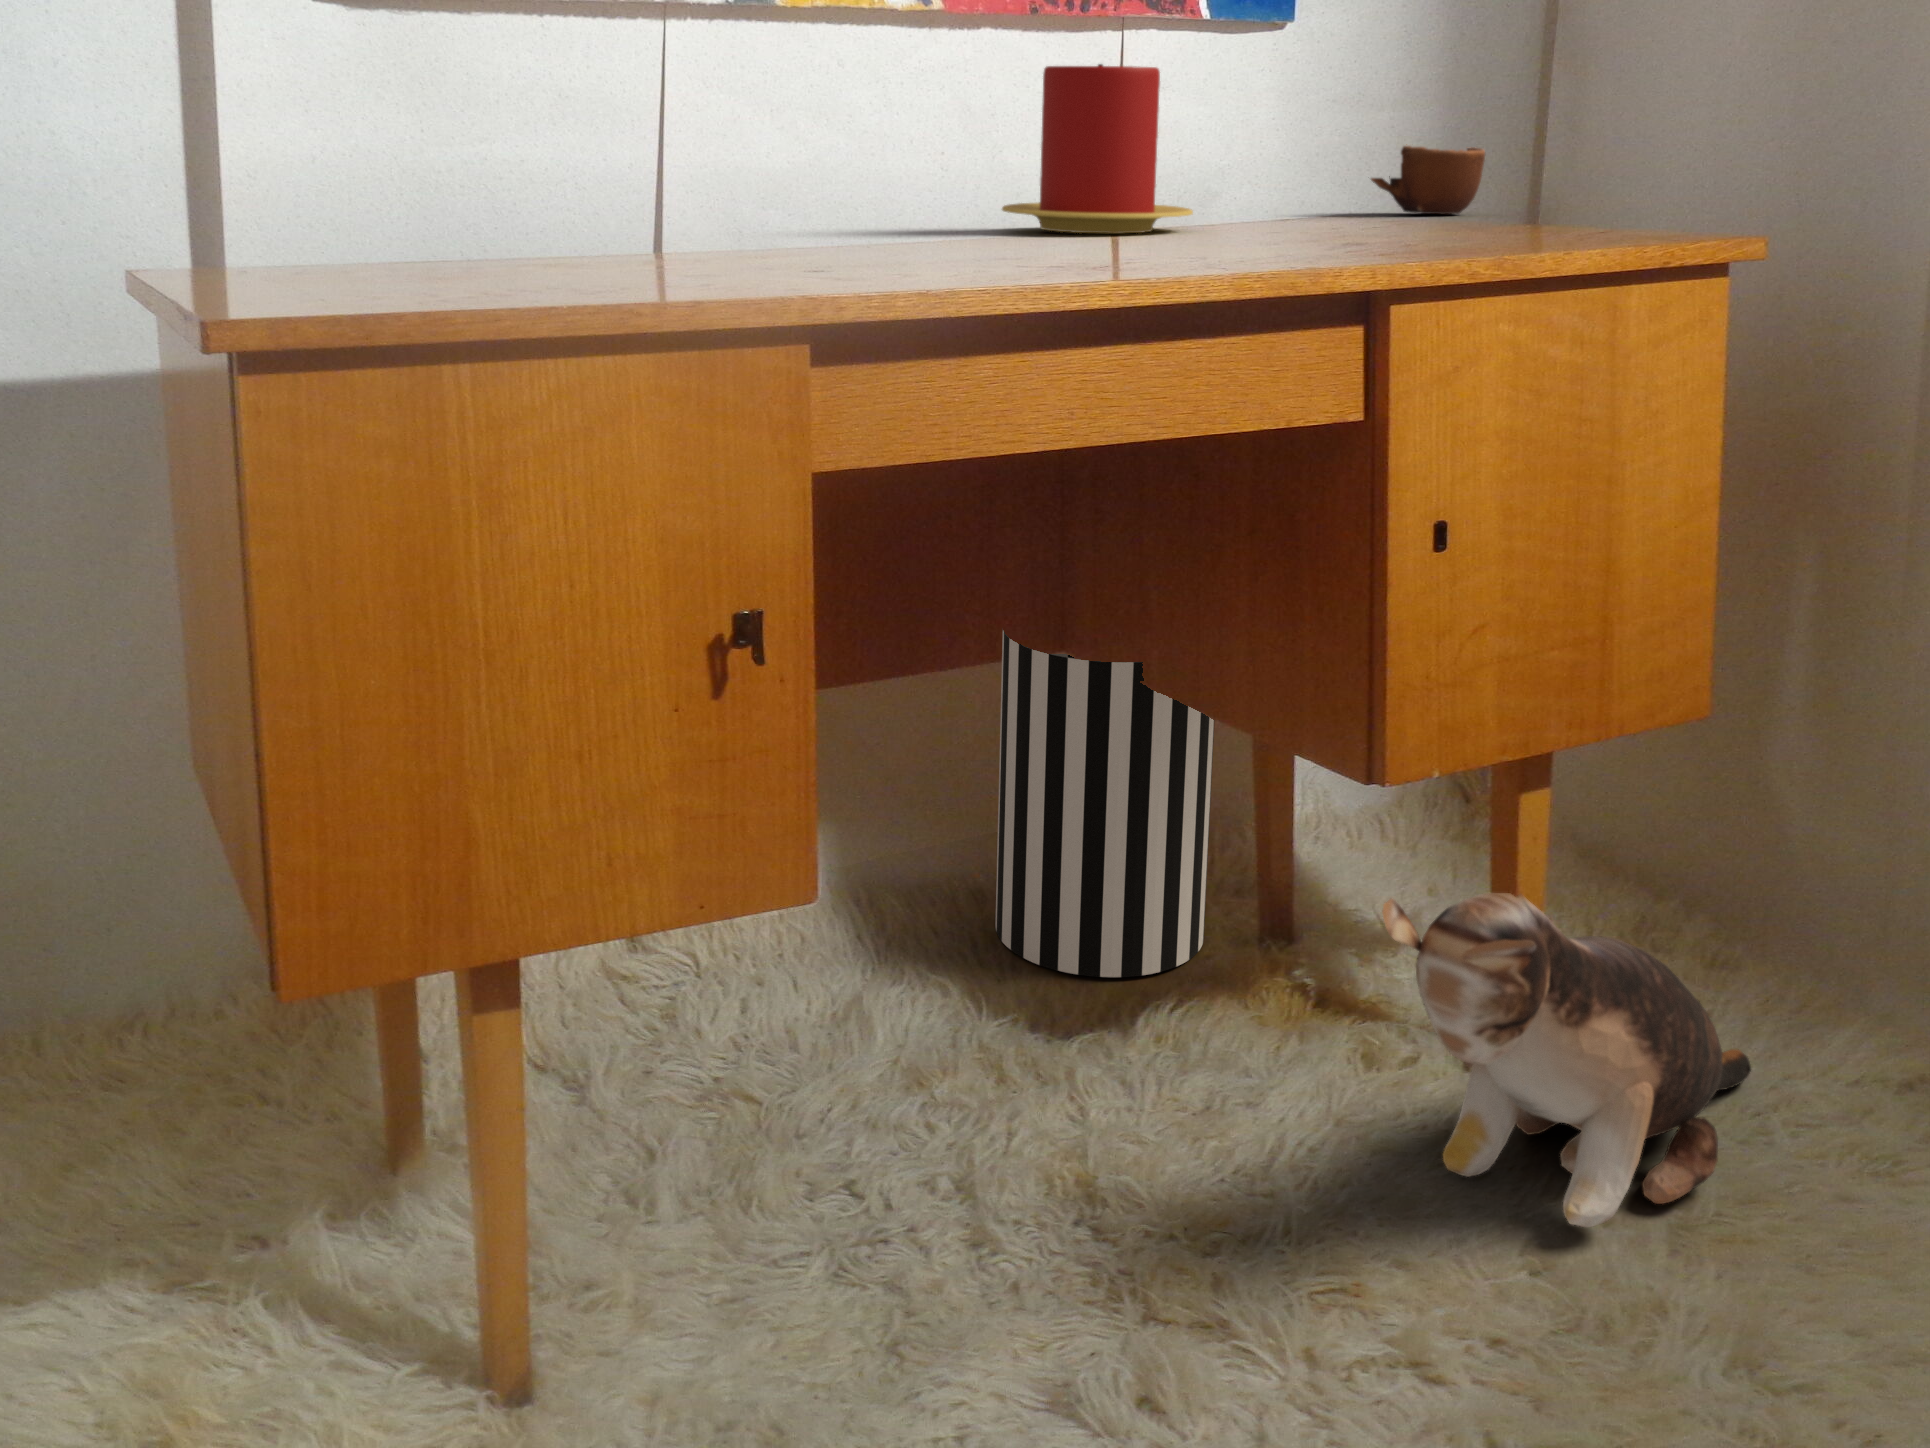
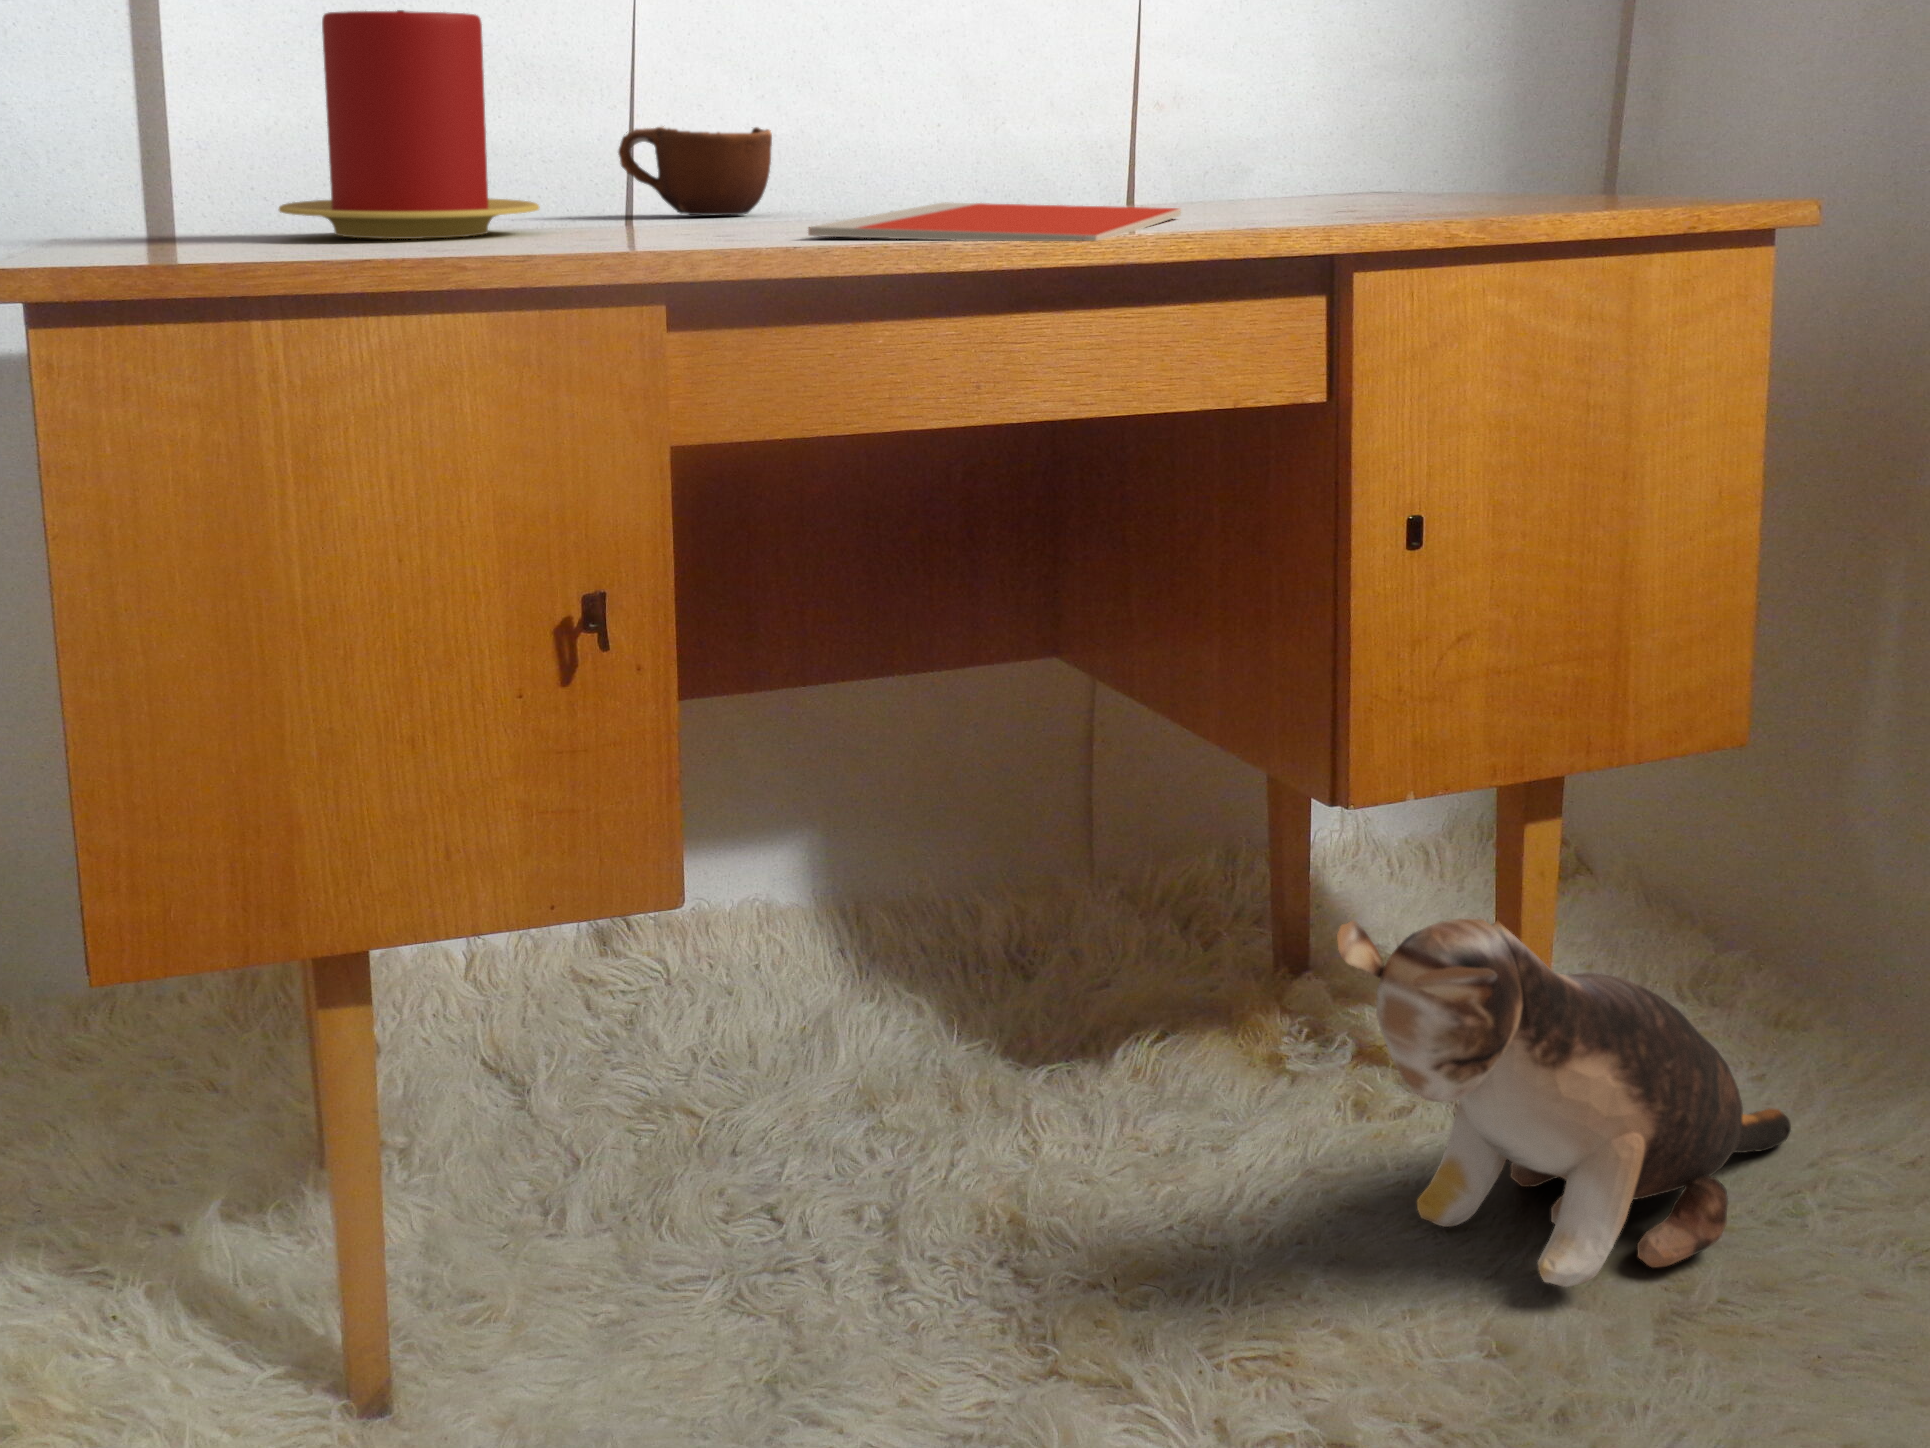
candle: present [1002,64,1193,233] -> present [279,10,539,239]
mug: present [1371,146,1485,214] -> present [618,126,772,216]
notebook: none [888,232,1196,280] -> present [808,202,1181,241]
wastebasket: present [996,630,1215,977] -> none [987,604,1225,1002]

